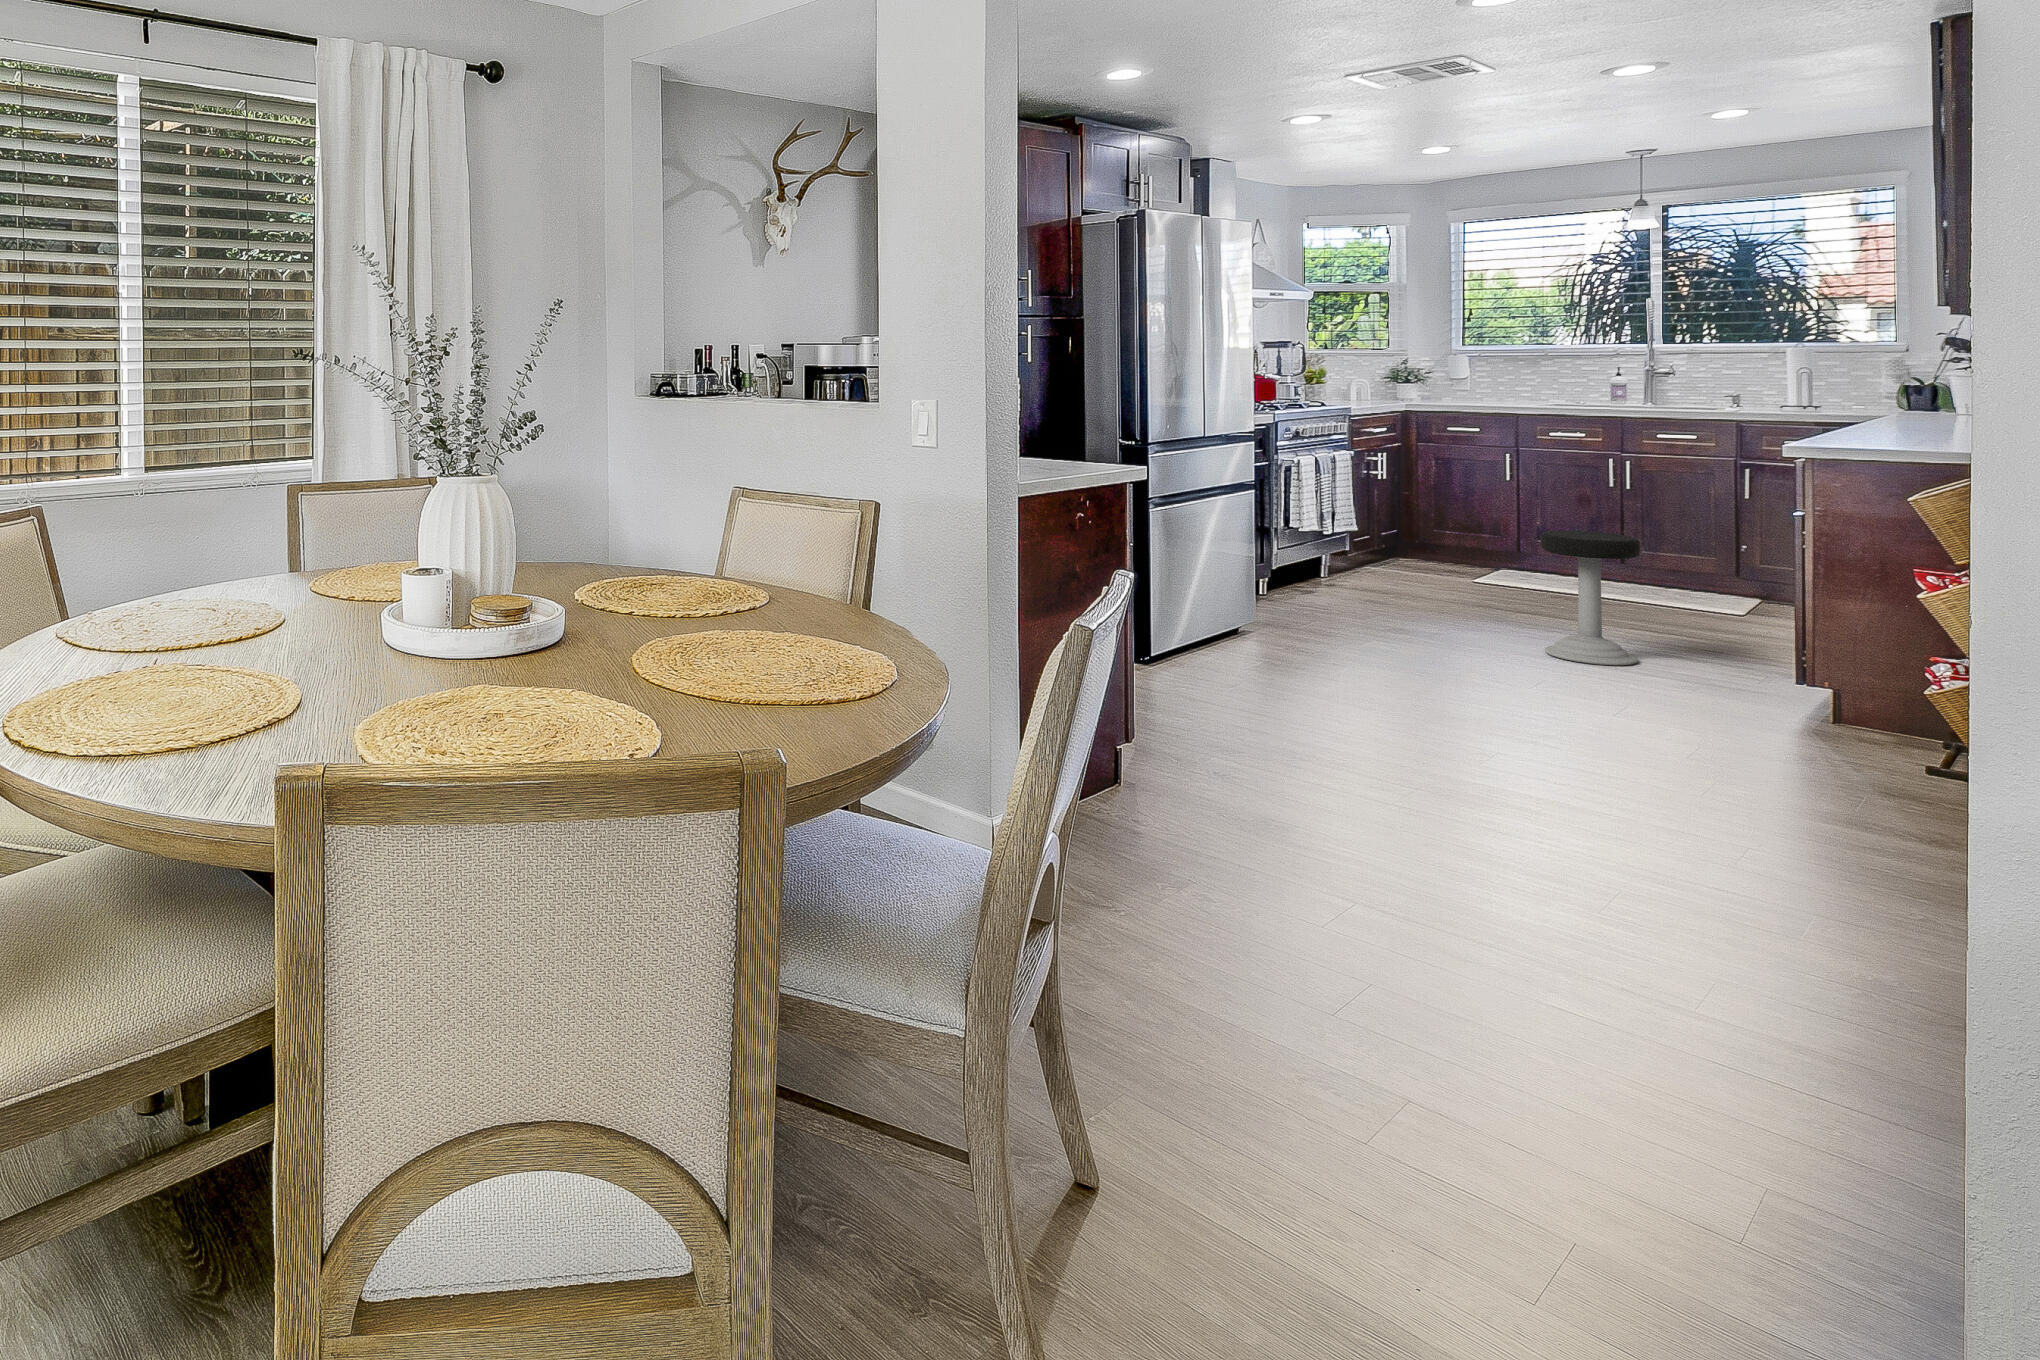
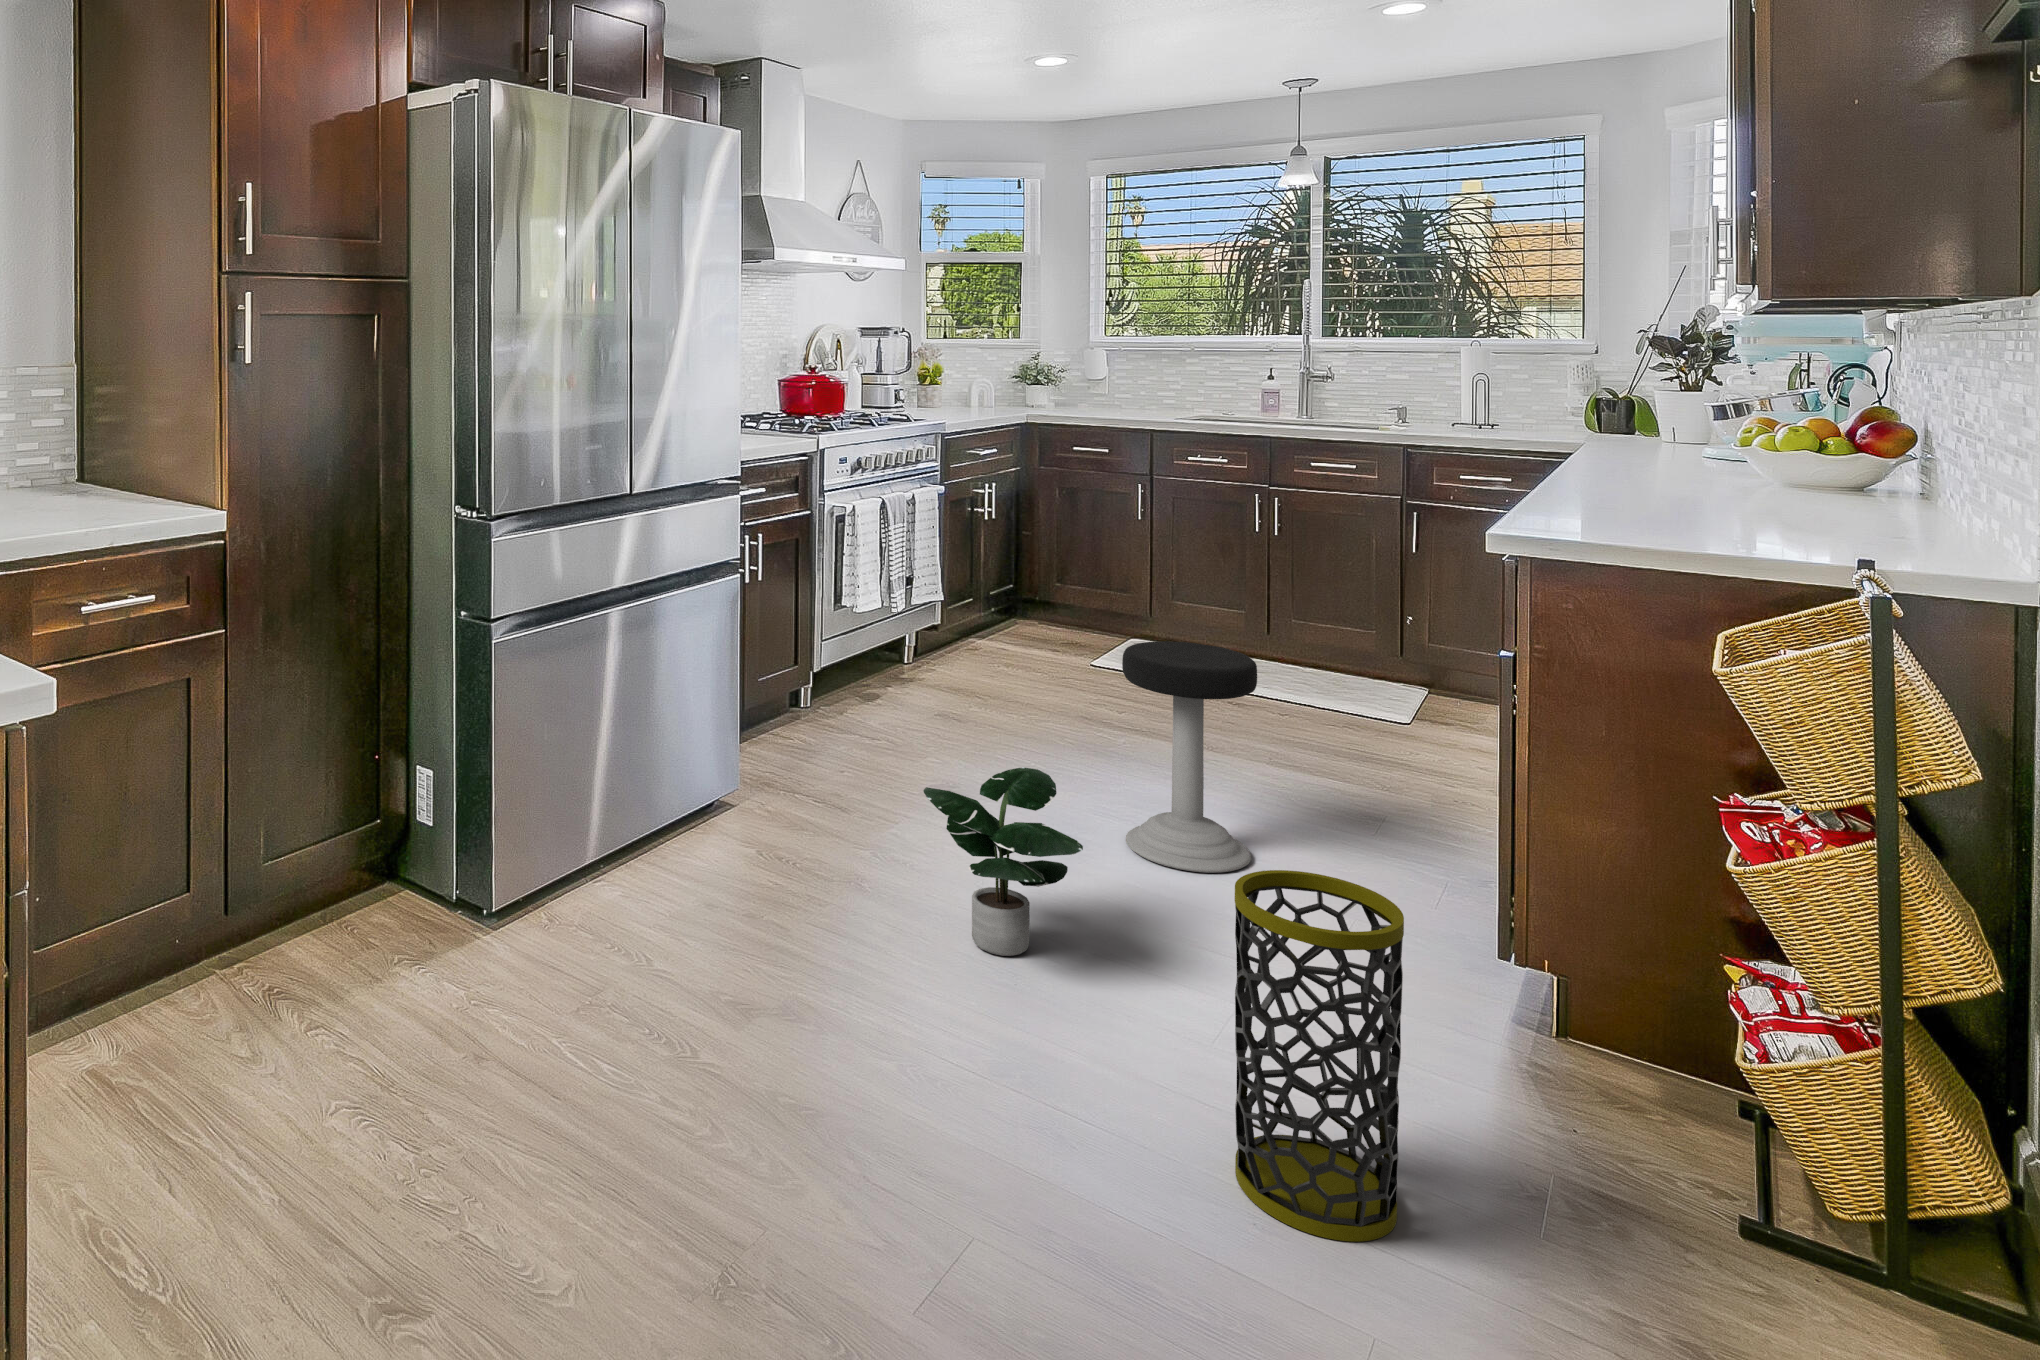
potted plant: none [1429,588,1540,686] -> present [923,767,1083,956]
trash can: none [1655,602,1754,765] -> present [1235,870,1404,1242]

